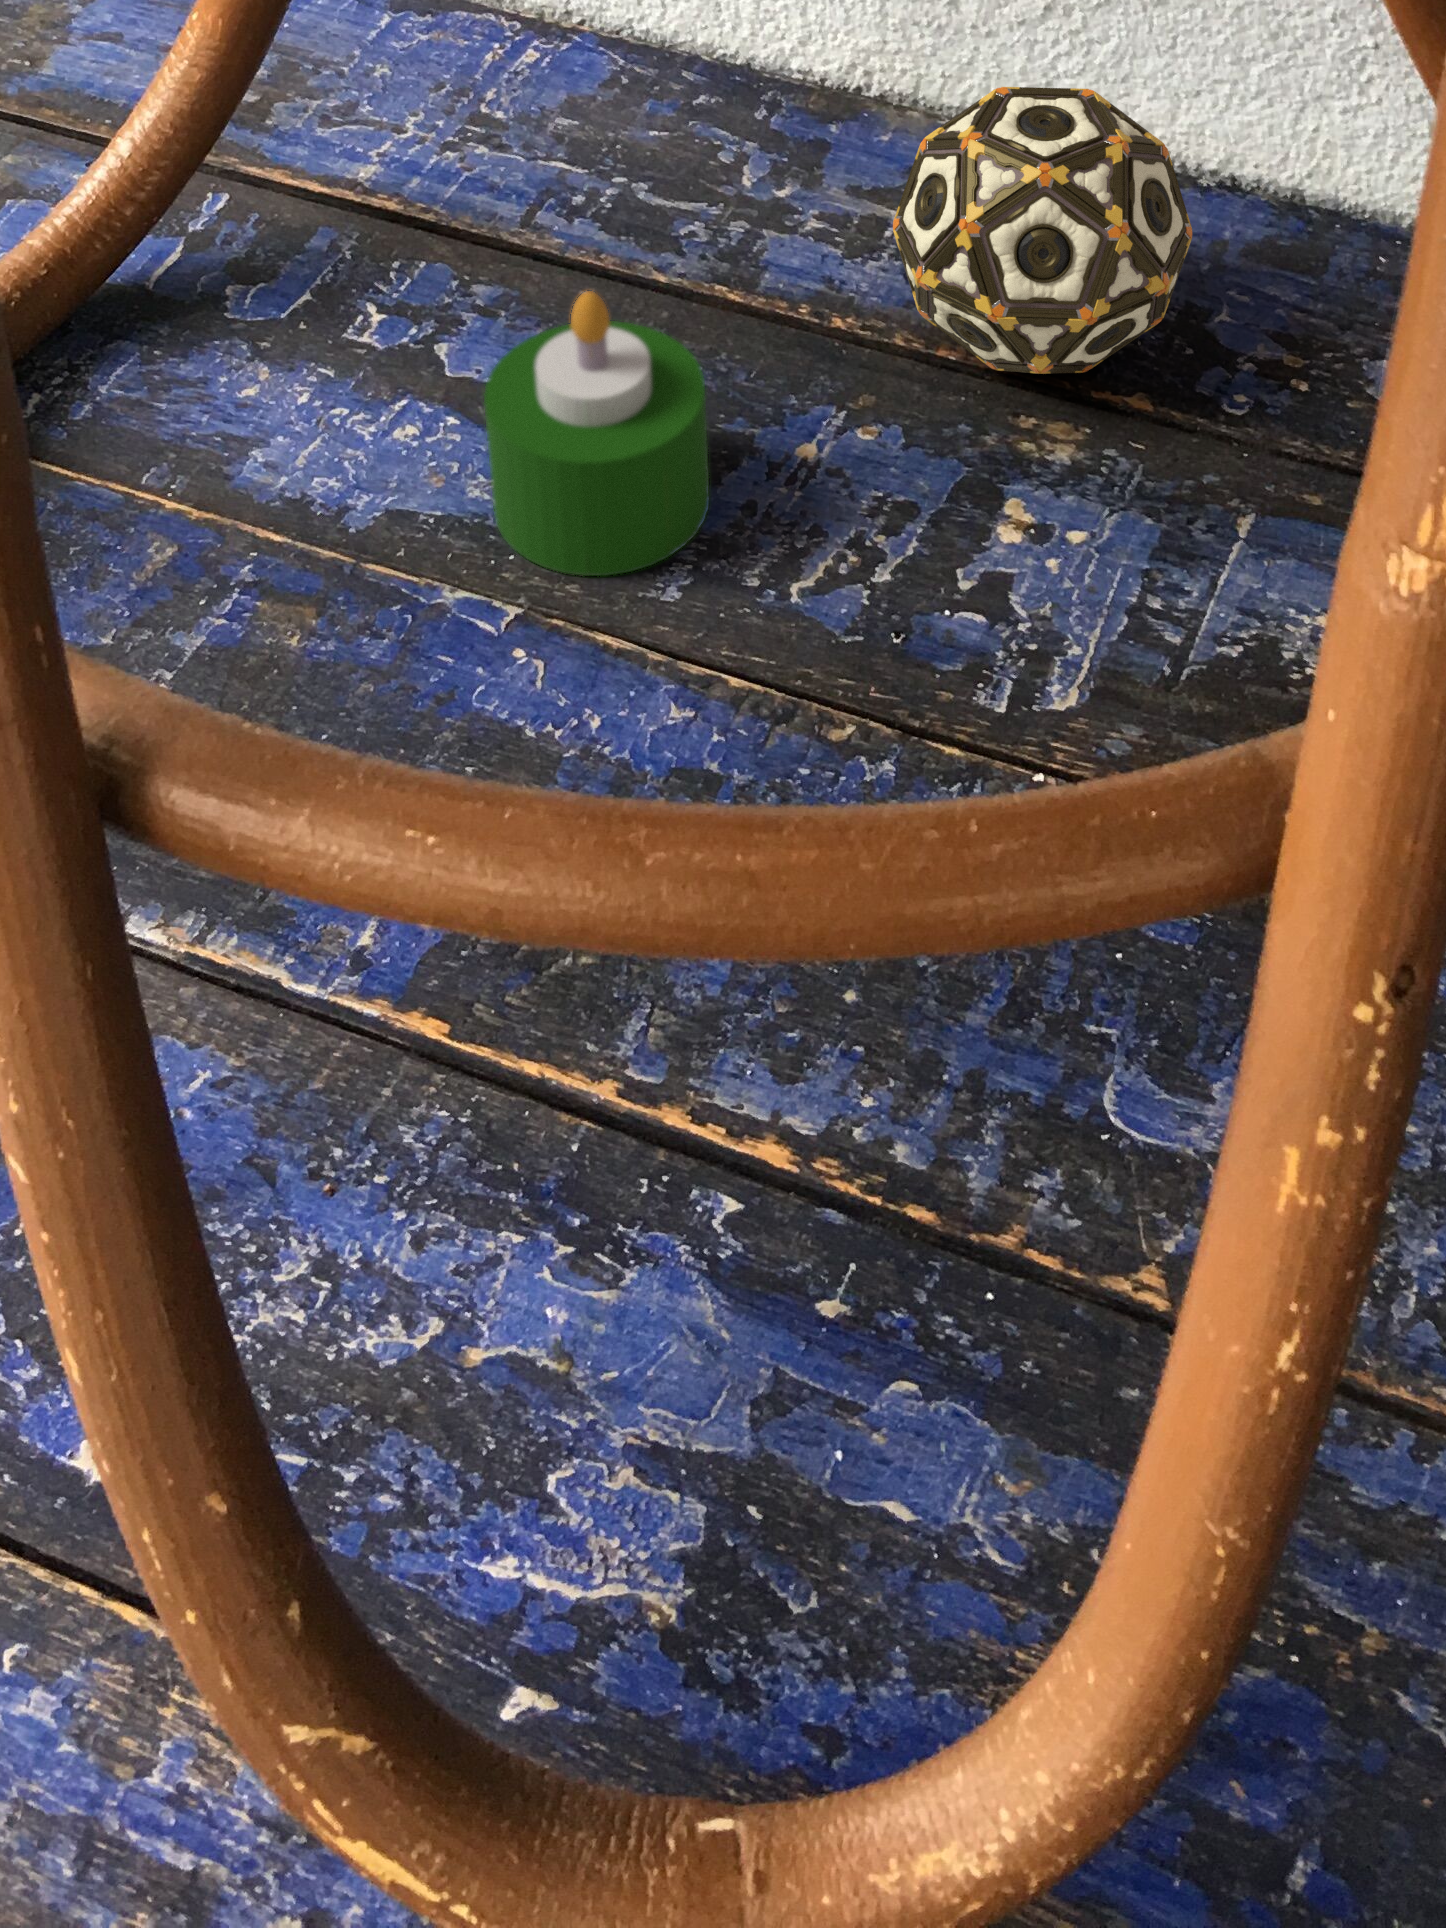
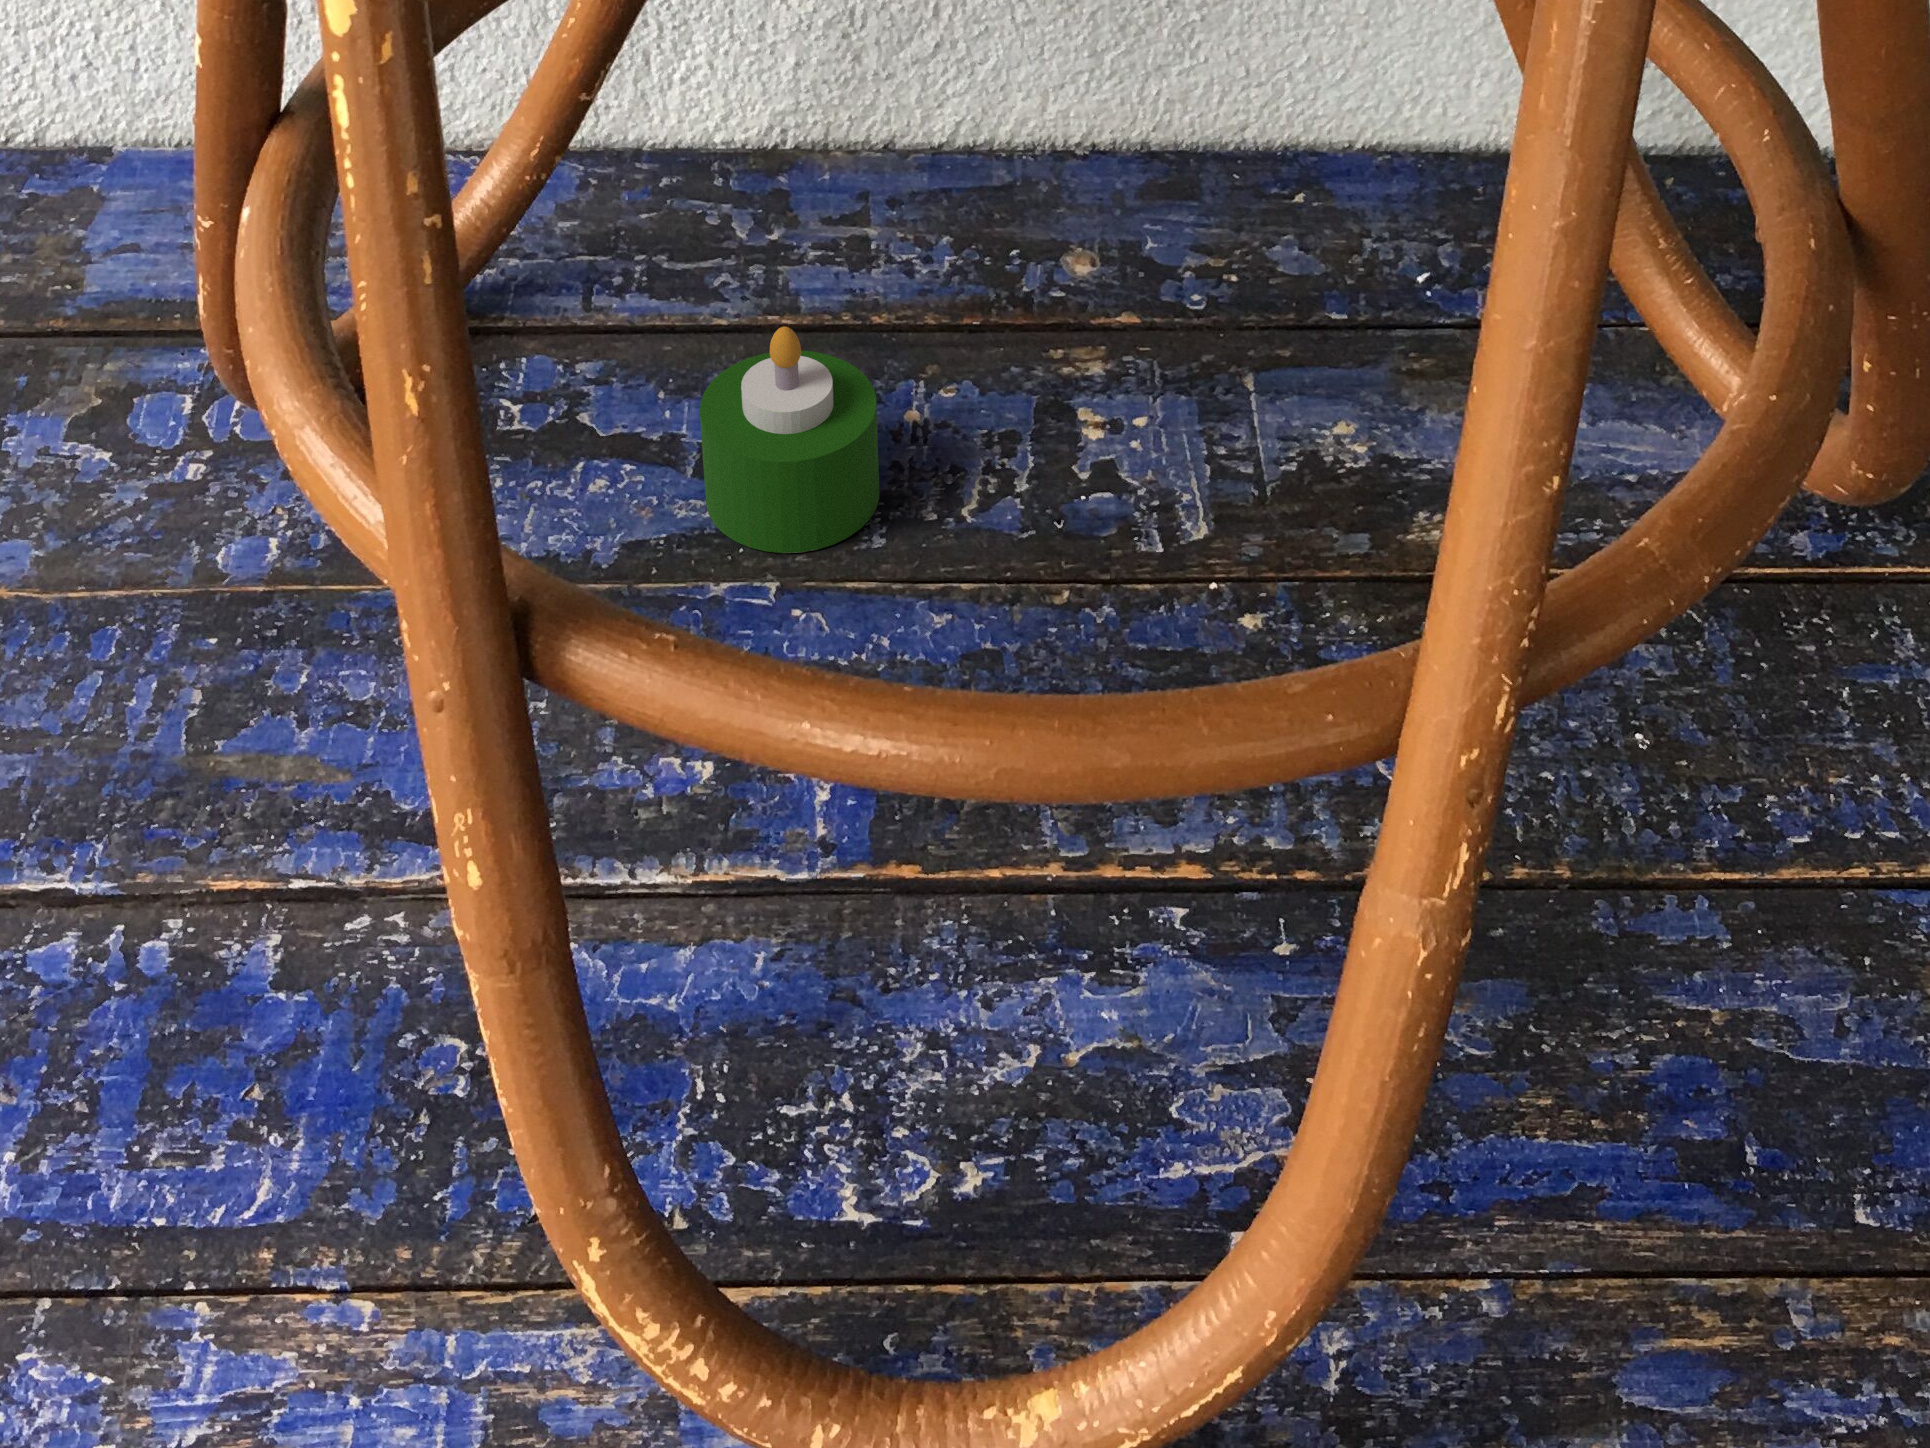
decorative ball: present [893,87,1192,374] -> none [924,91,1151,324]

